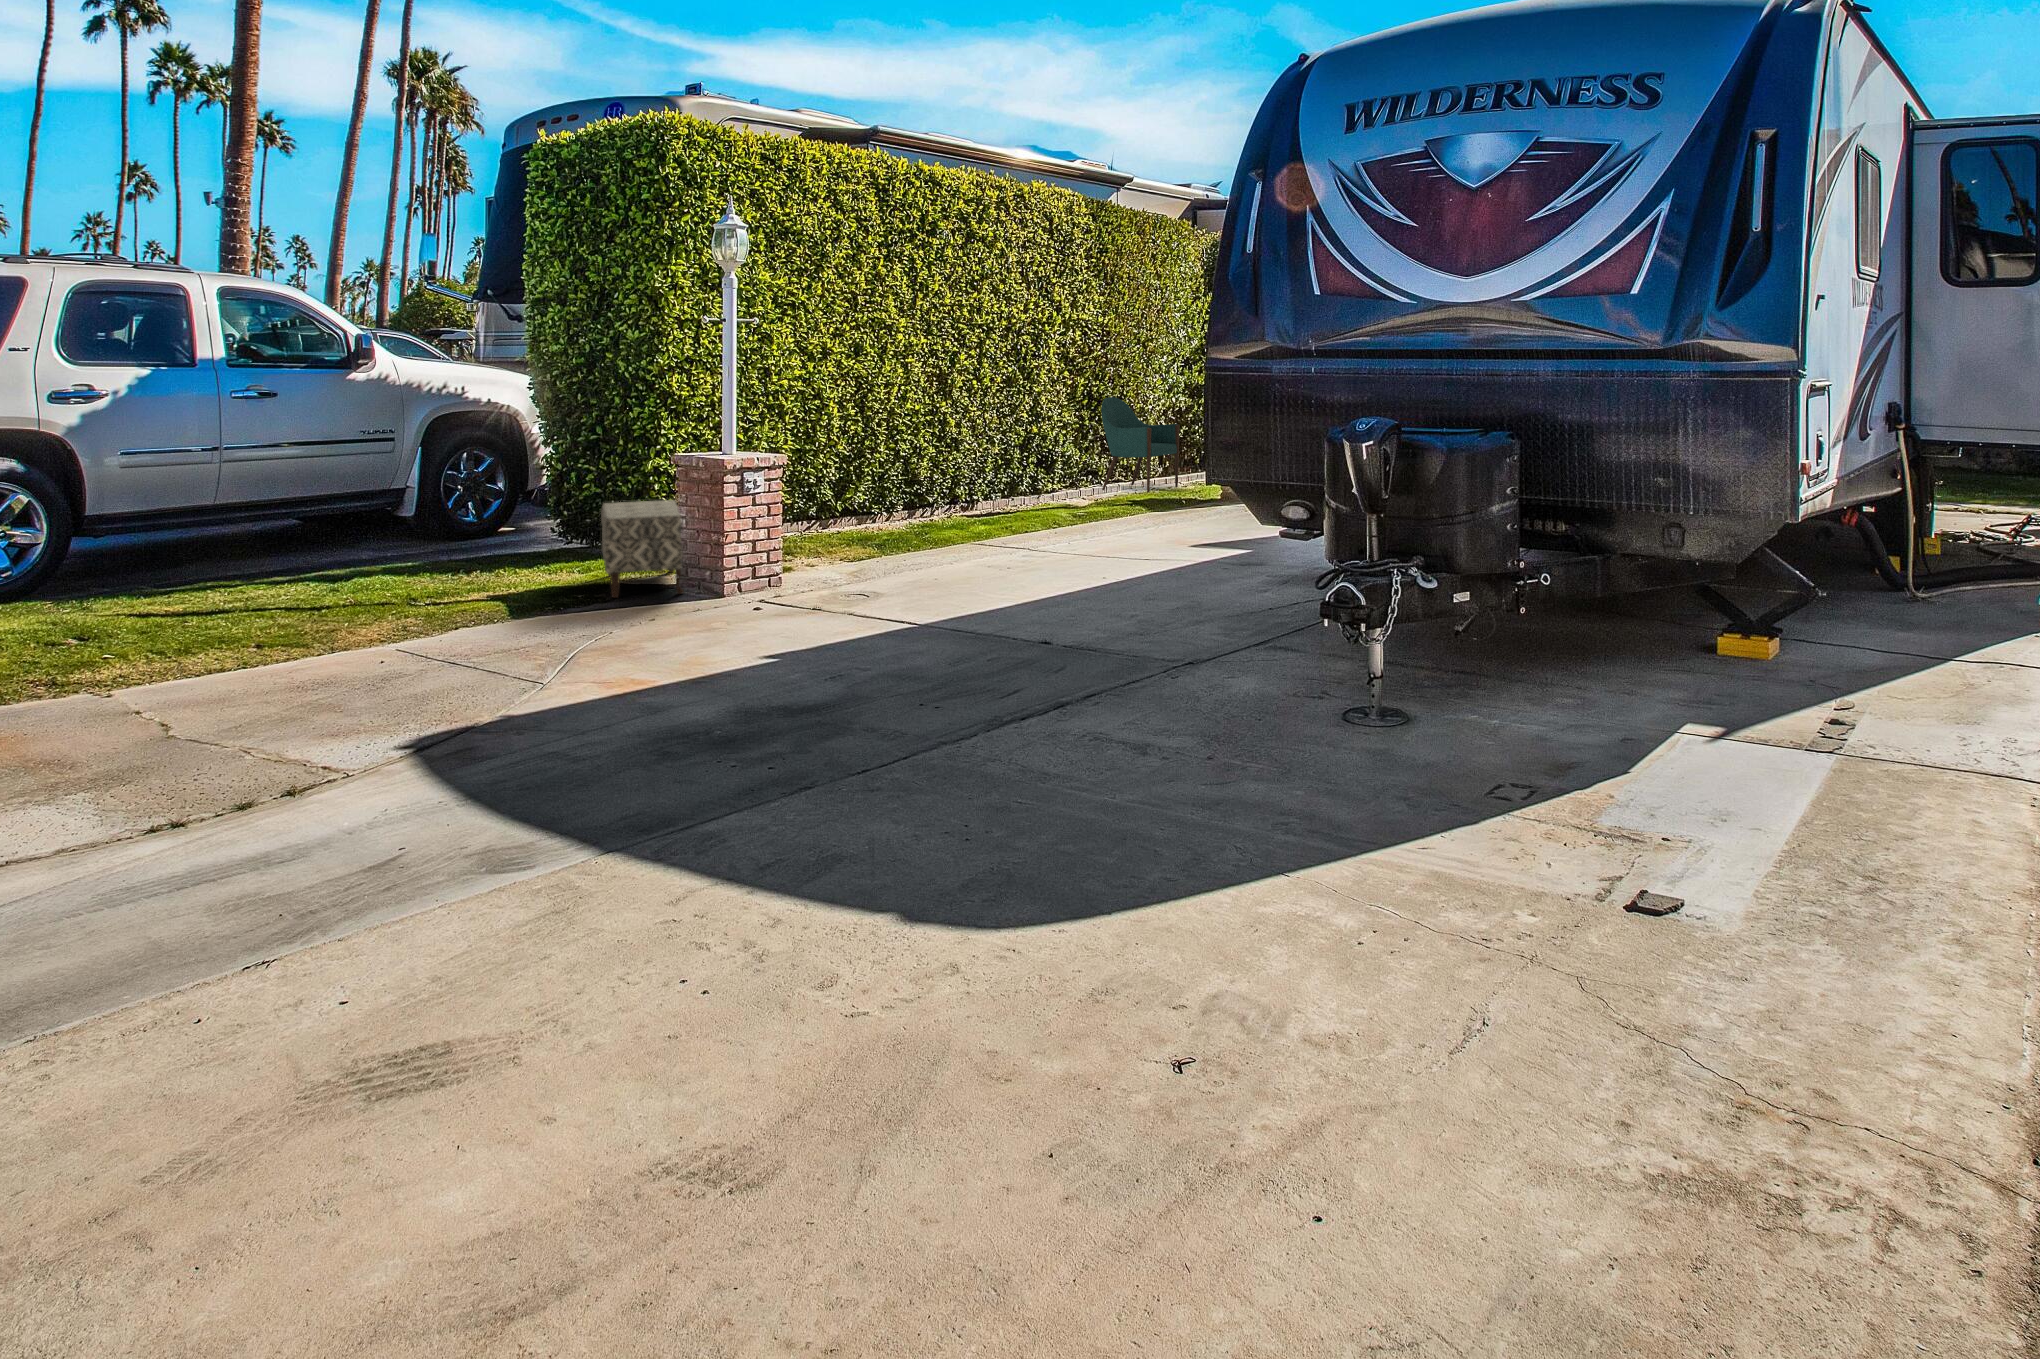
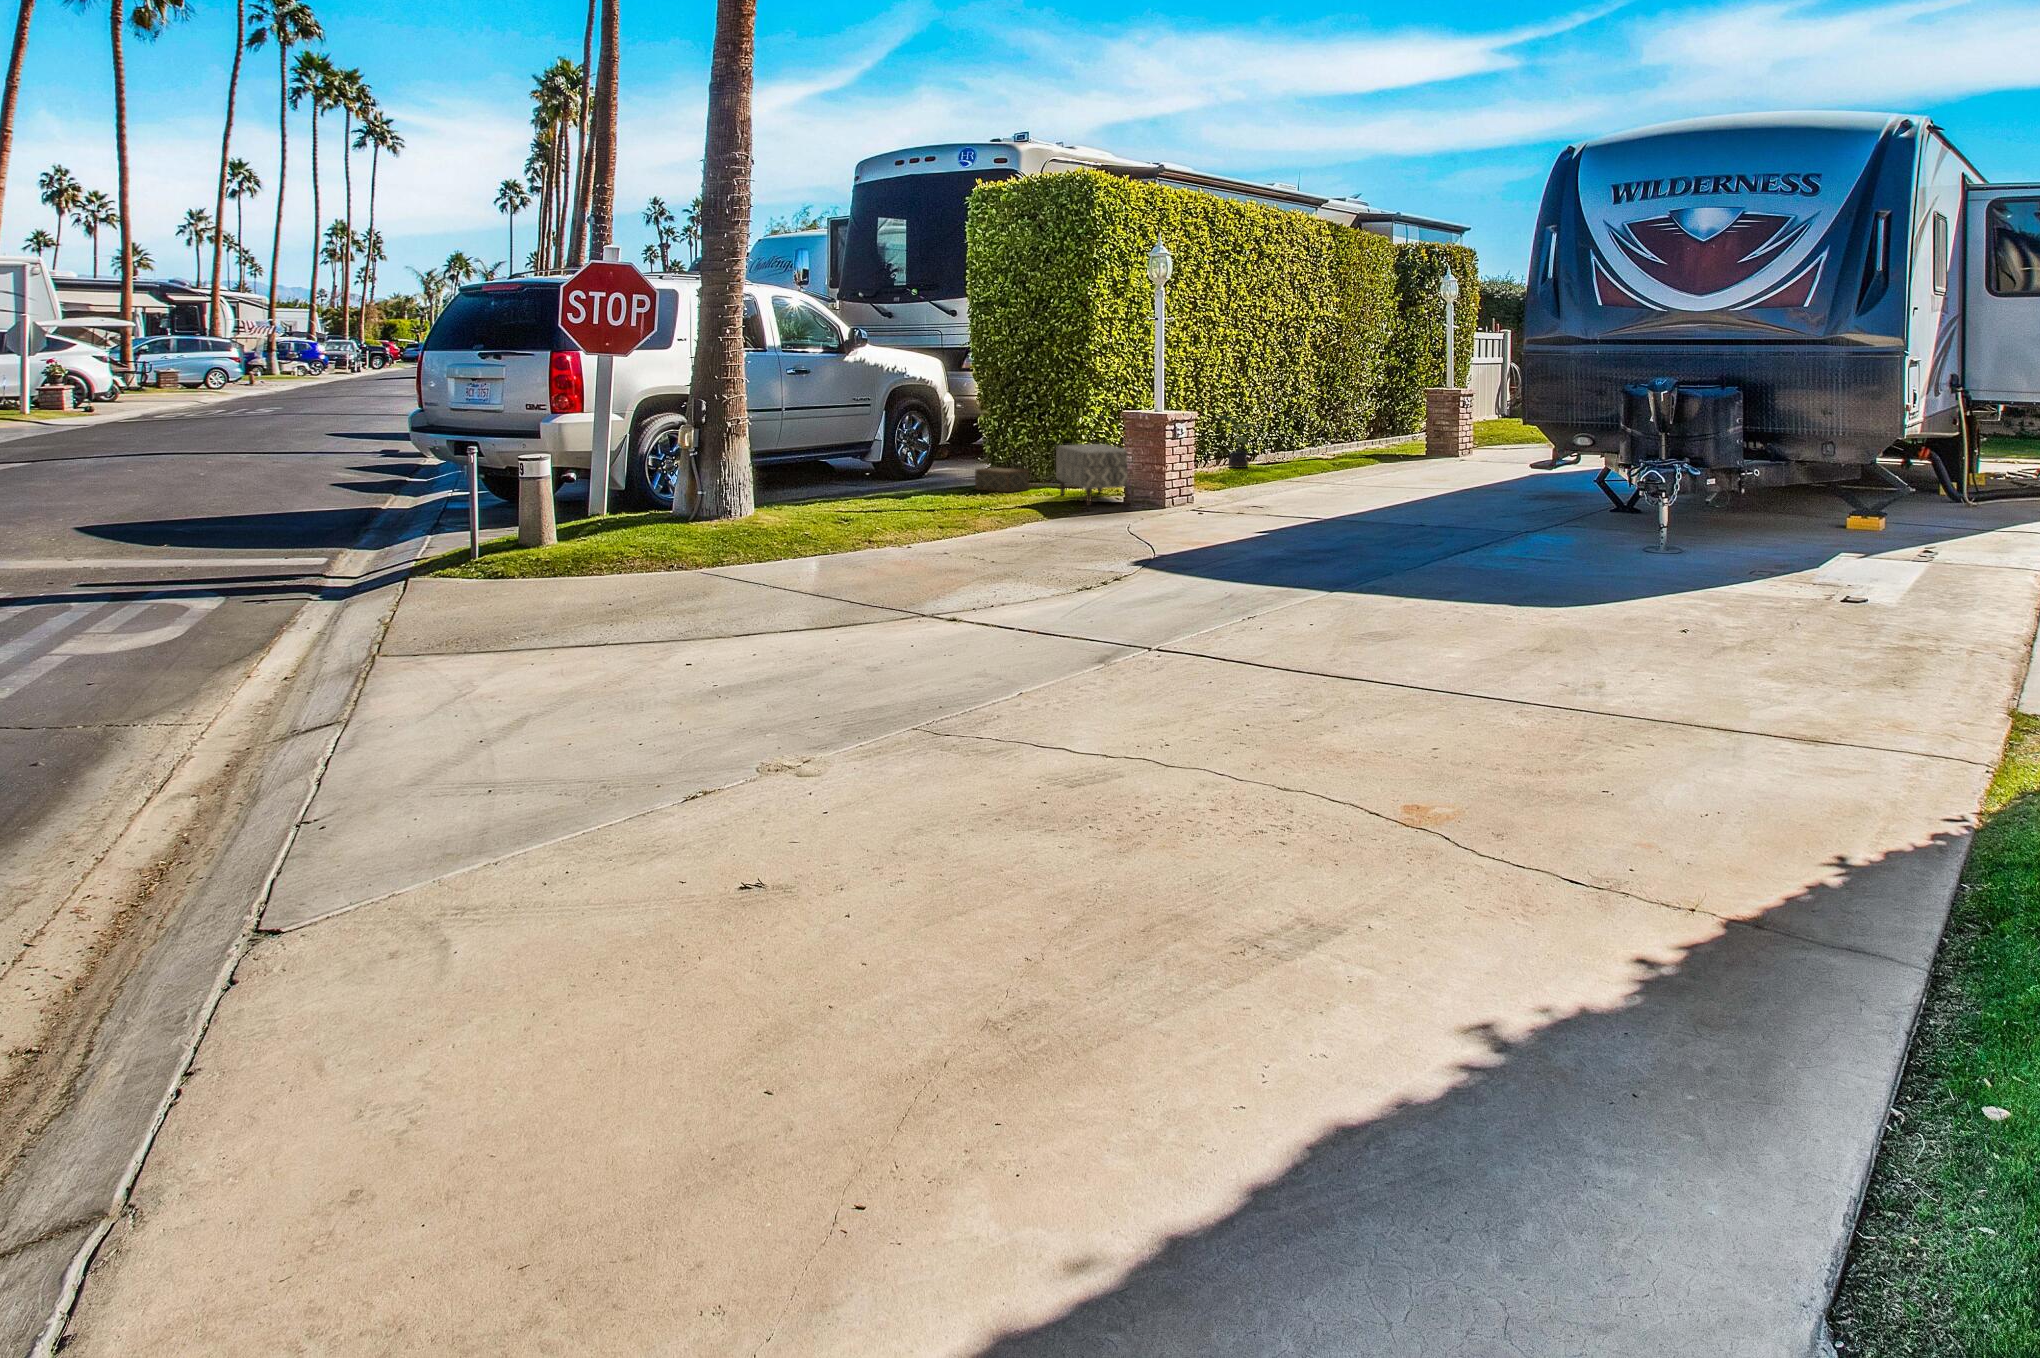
chair: present [1101,397,1179,492] -> none [1335,376,1393,448]
potted plant: none [896,452,953,526] -> present [1218,415,1253,468]
woven basket: none [504,531,579,570] -> present [975,467,1029,492]

